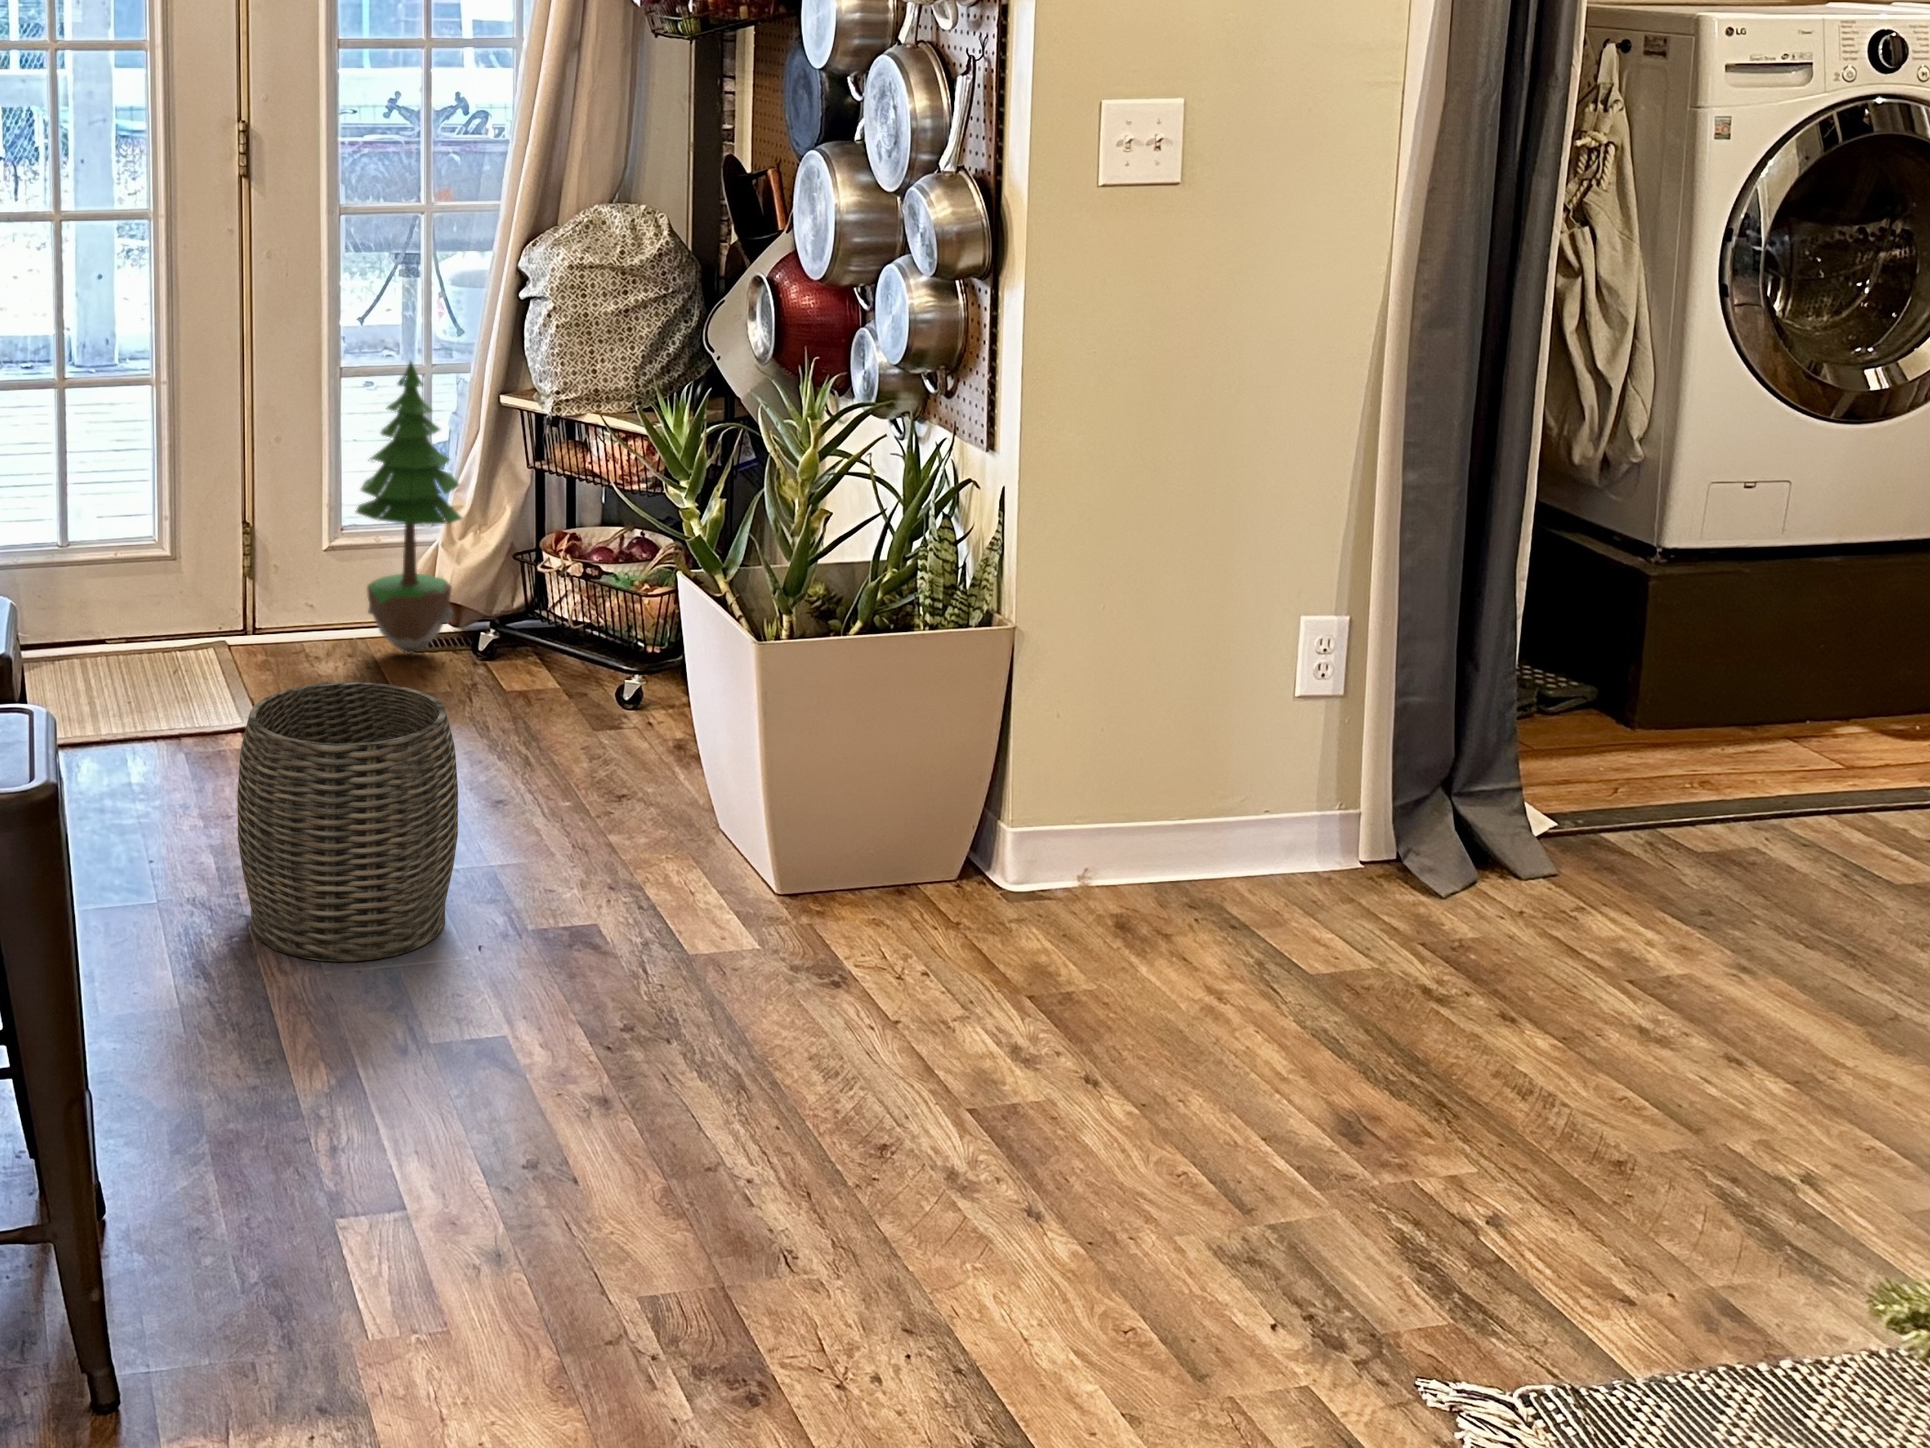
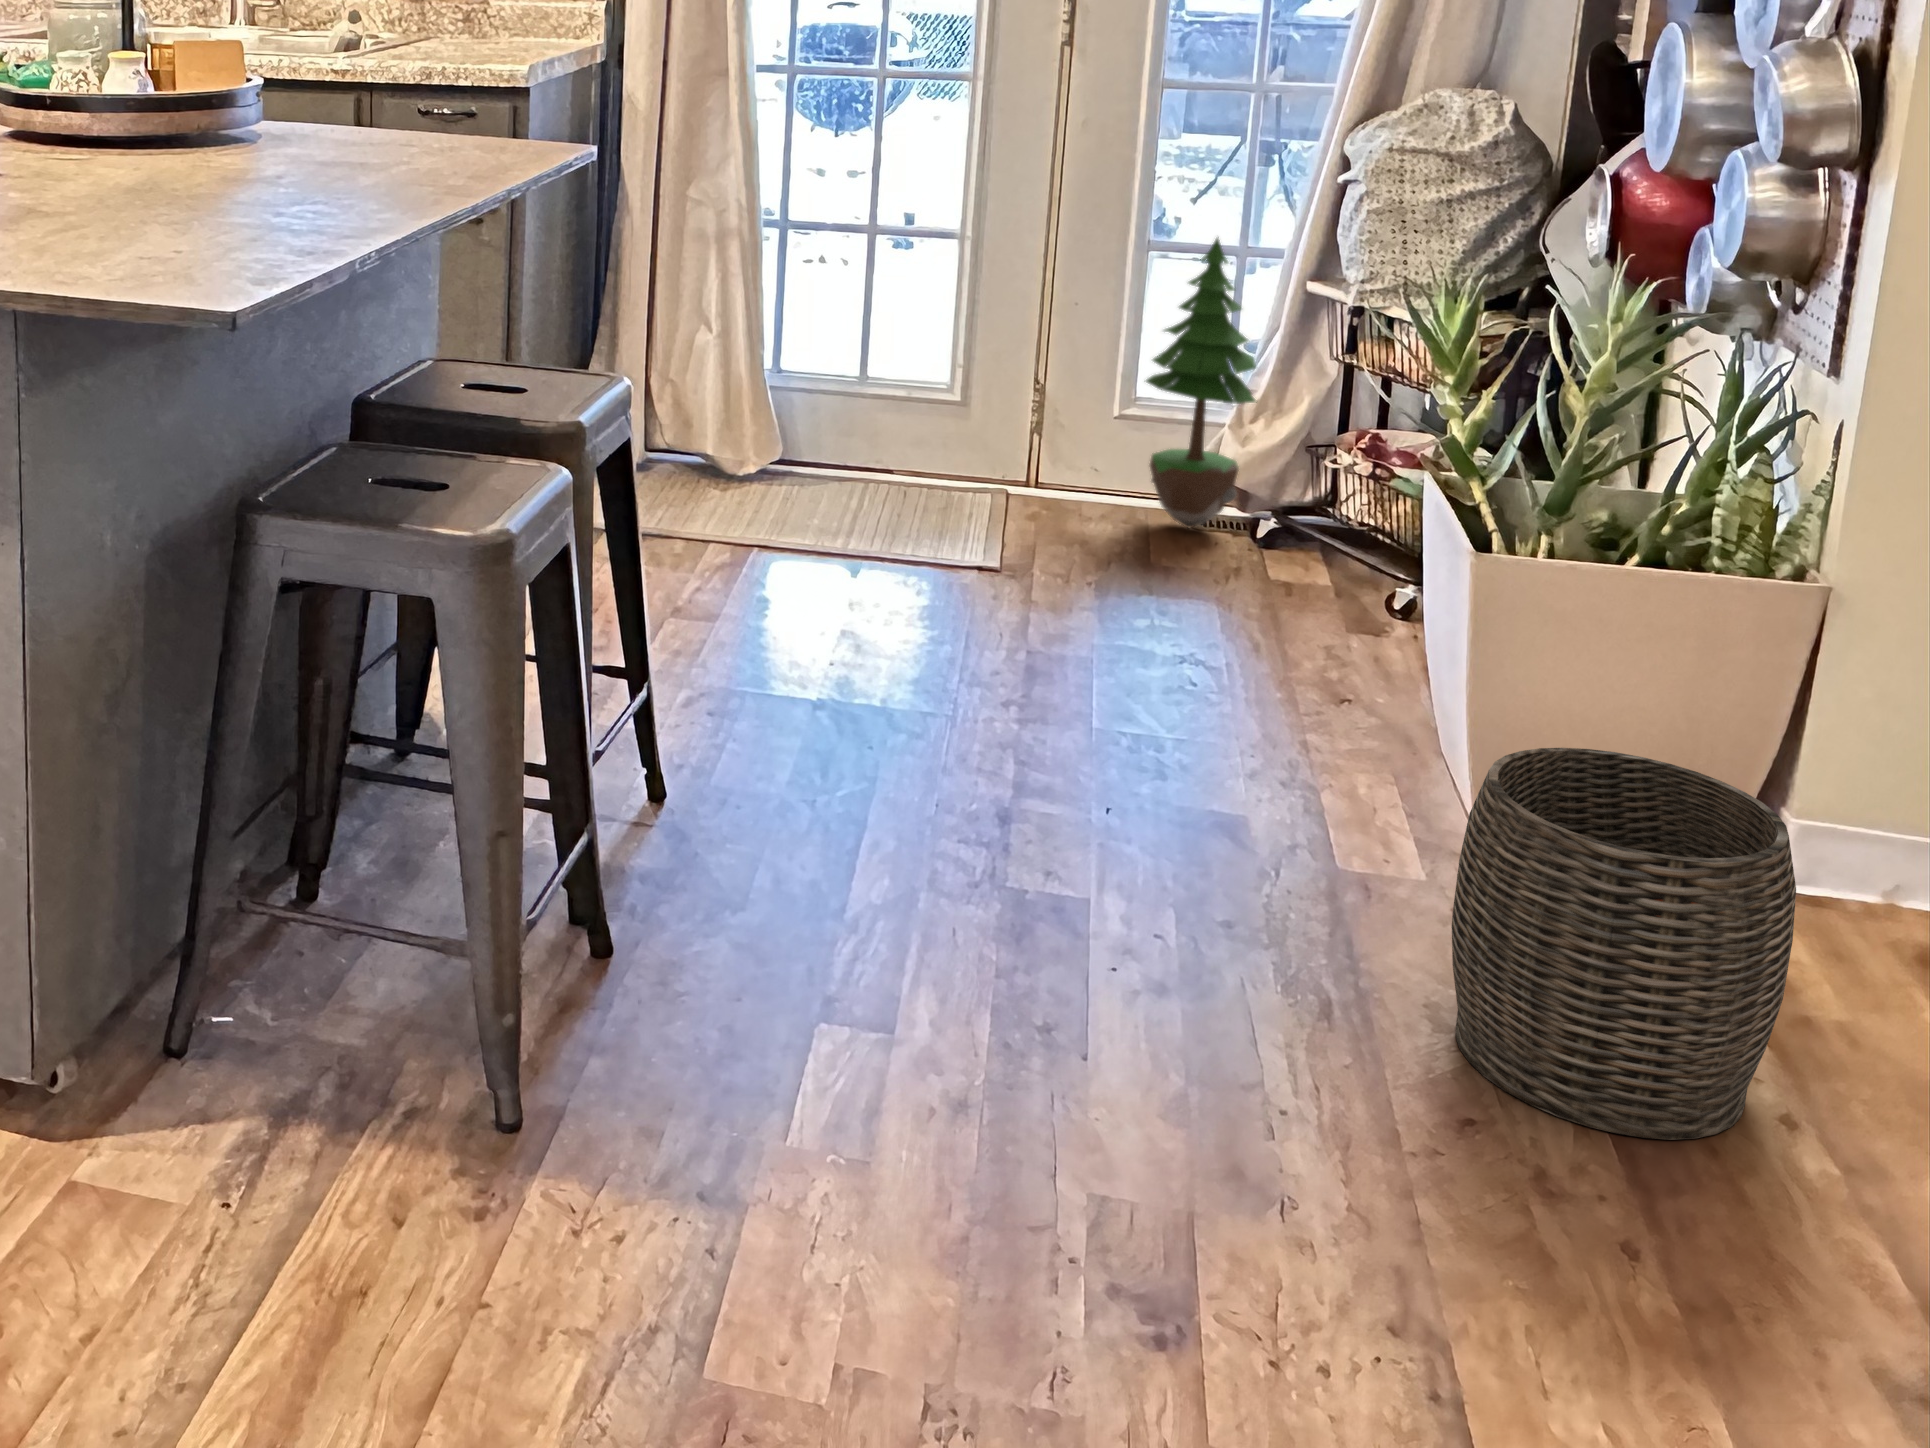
woven basket: present [237,682,458,962] -> present [1452,748,1796,1140]

